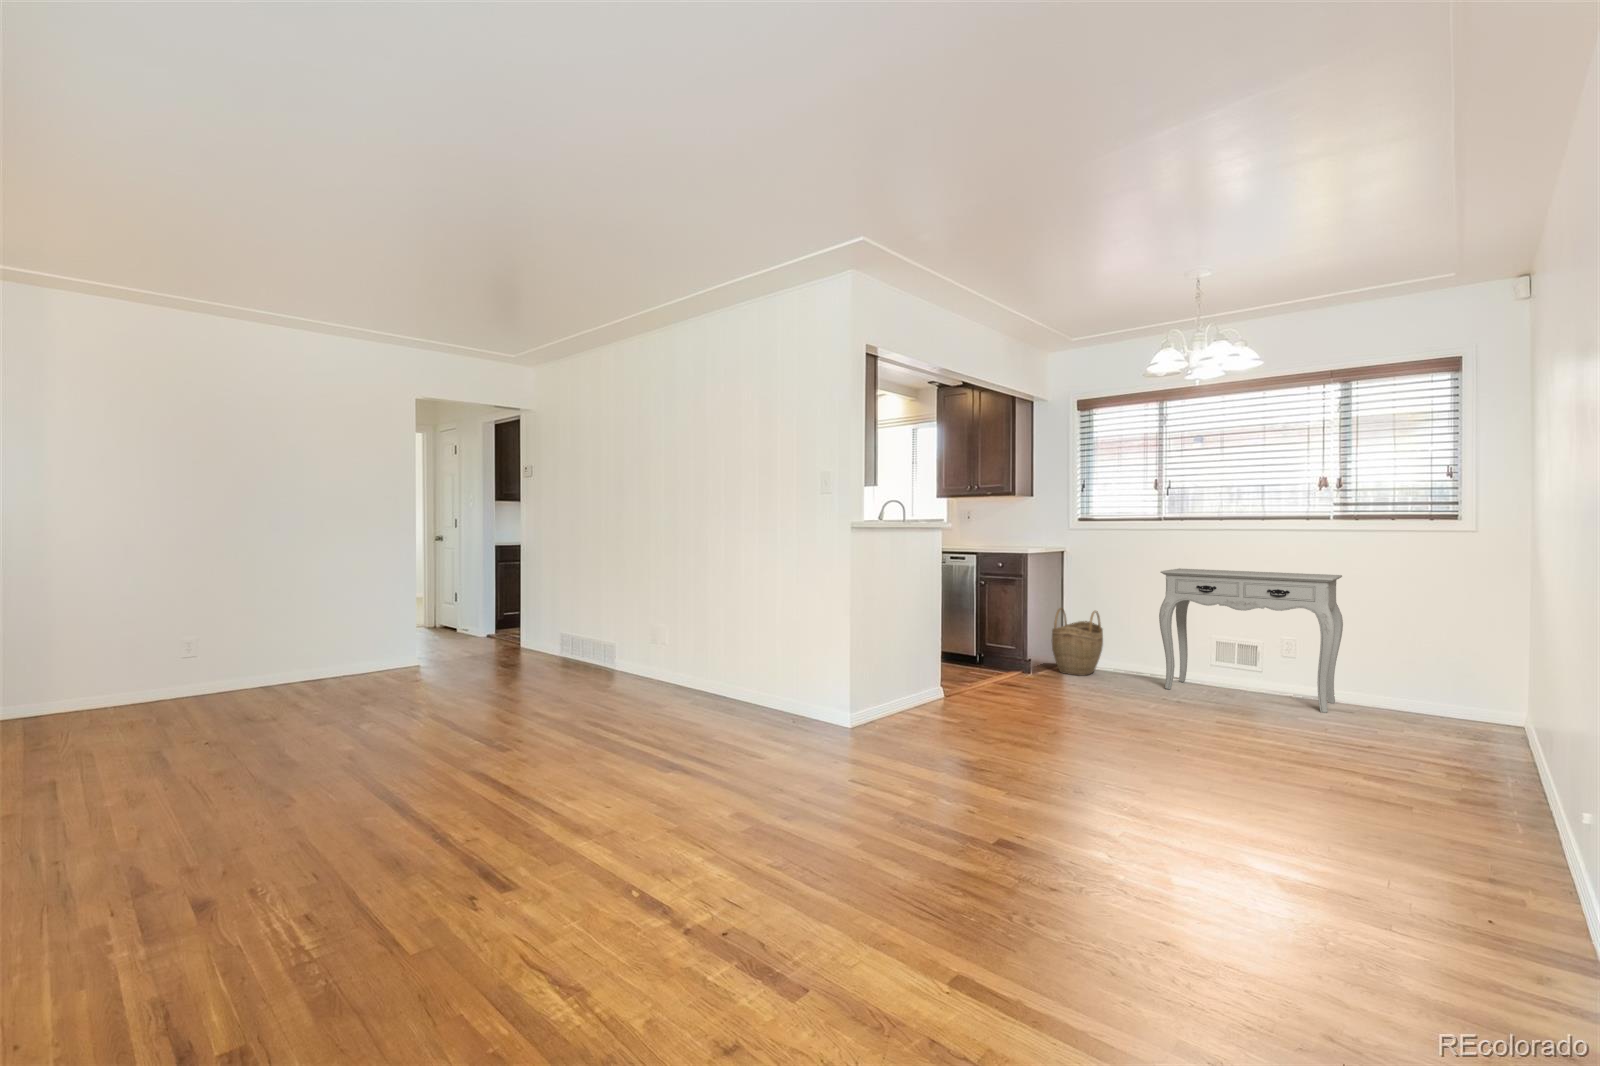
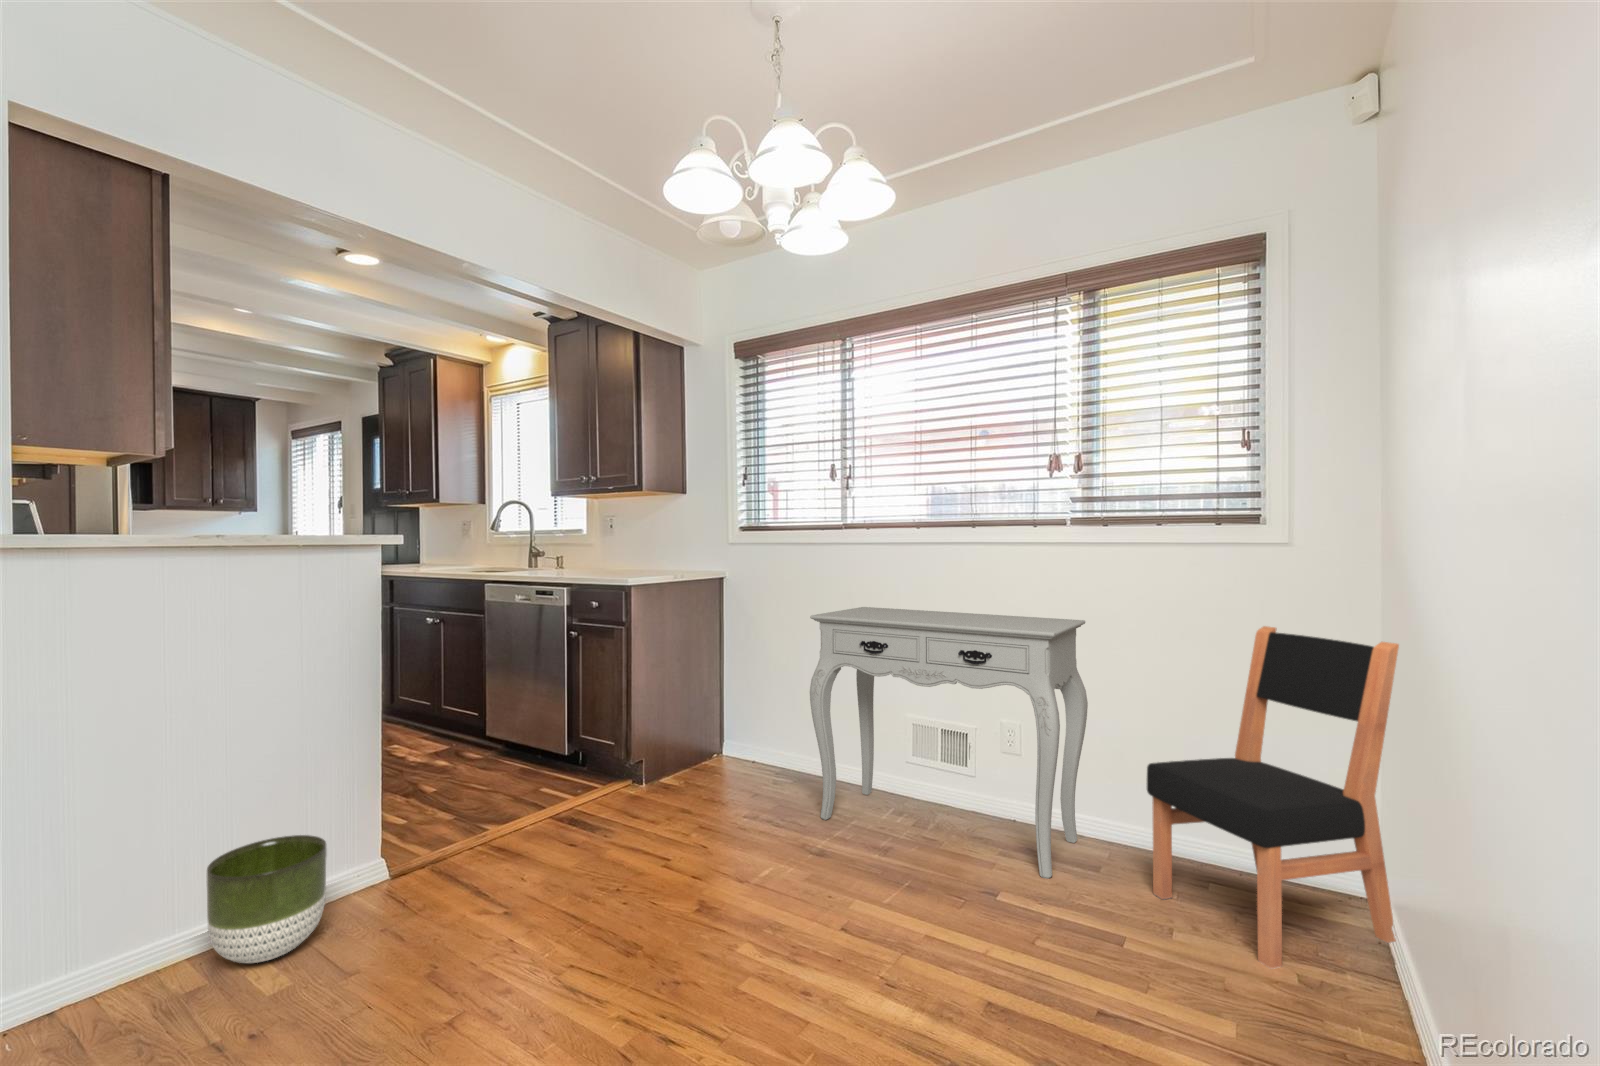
dining chair: none [1389,578,1545,741] -> present [1147,626,1399,969]
woven basket: present [1052,608,1103,676] -> none [674,671,762,788]
planter: none [927,664,972,714] -> present [207,835,327,963]

